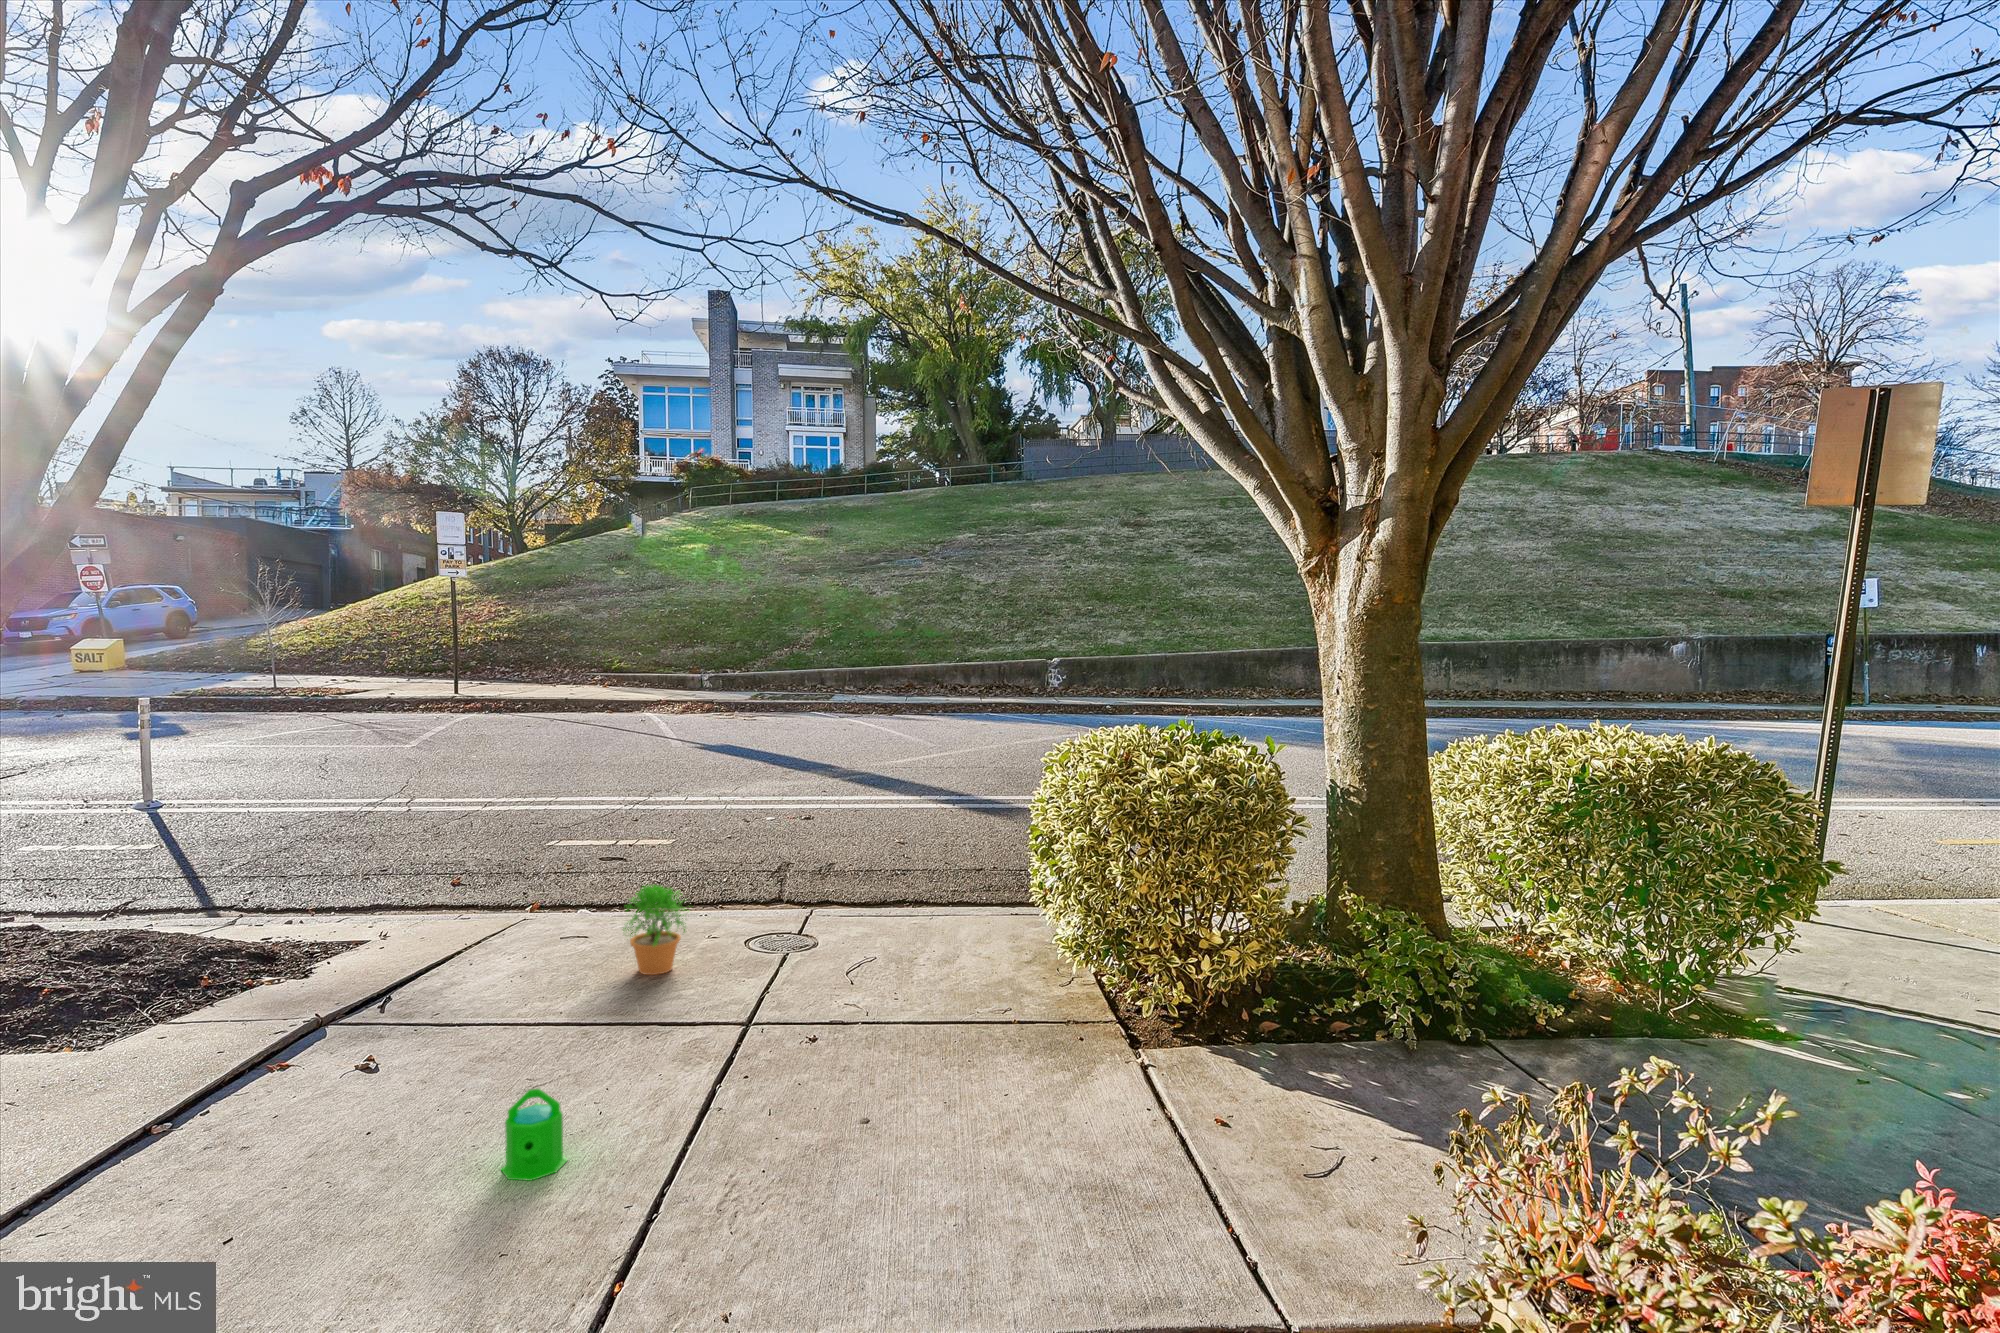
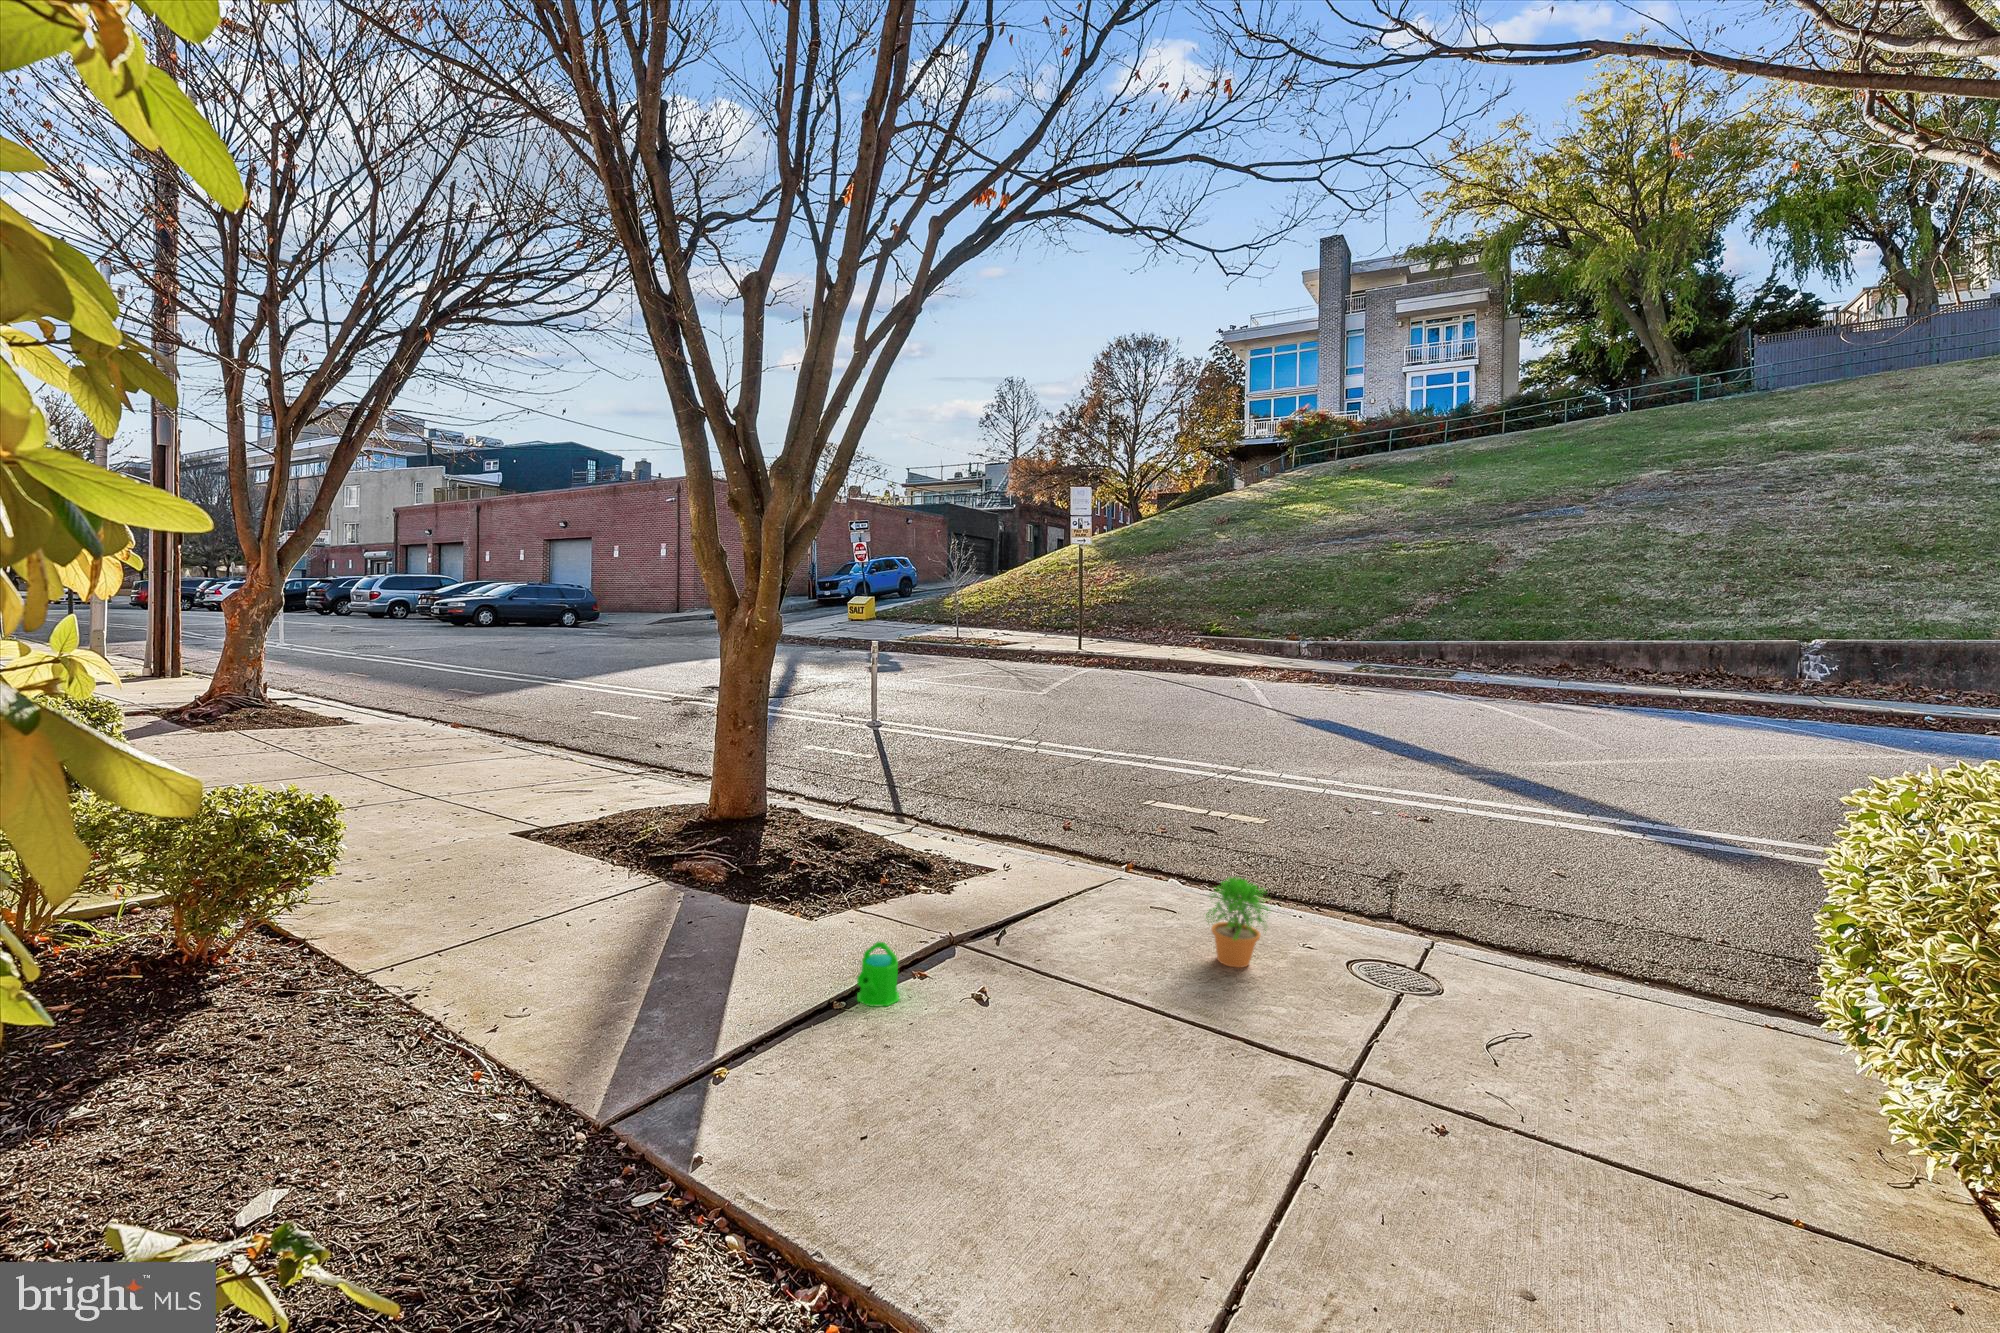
watering can: present [502,1089,567,1181] -> present [857,942,899,1007]

